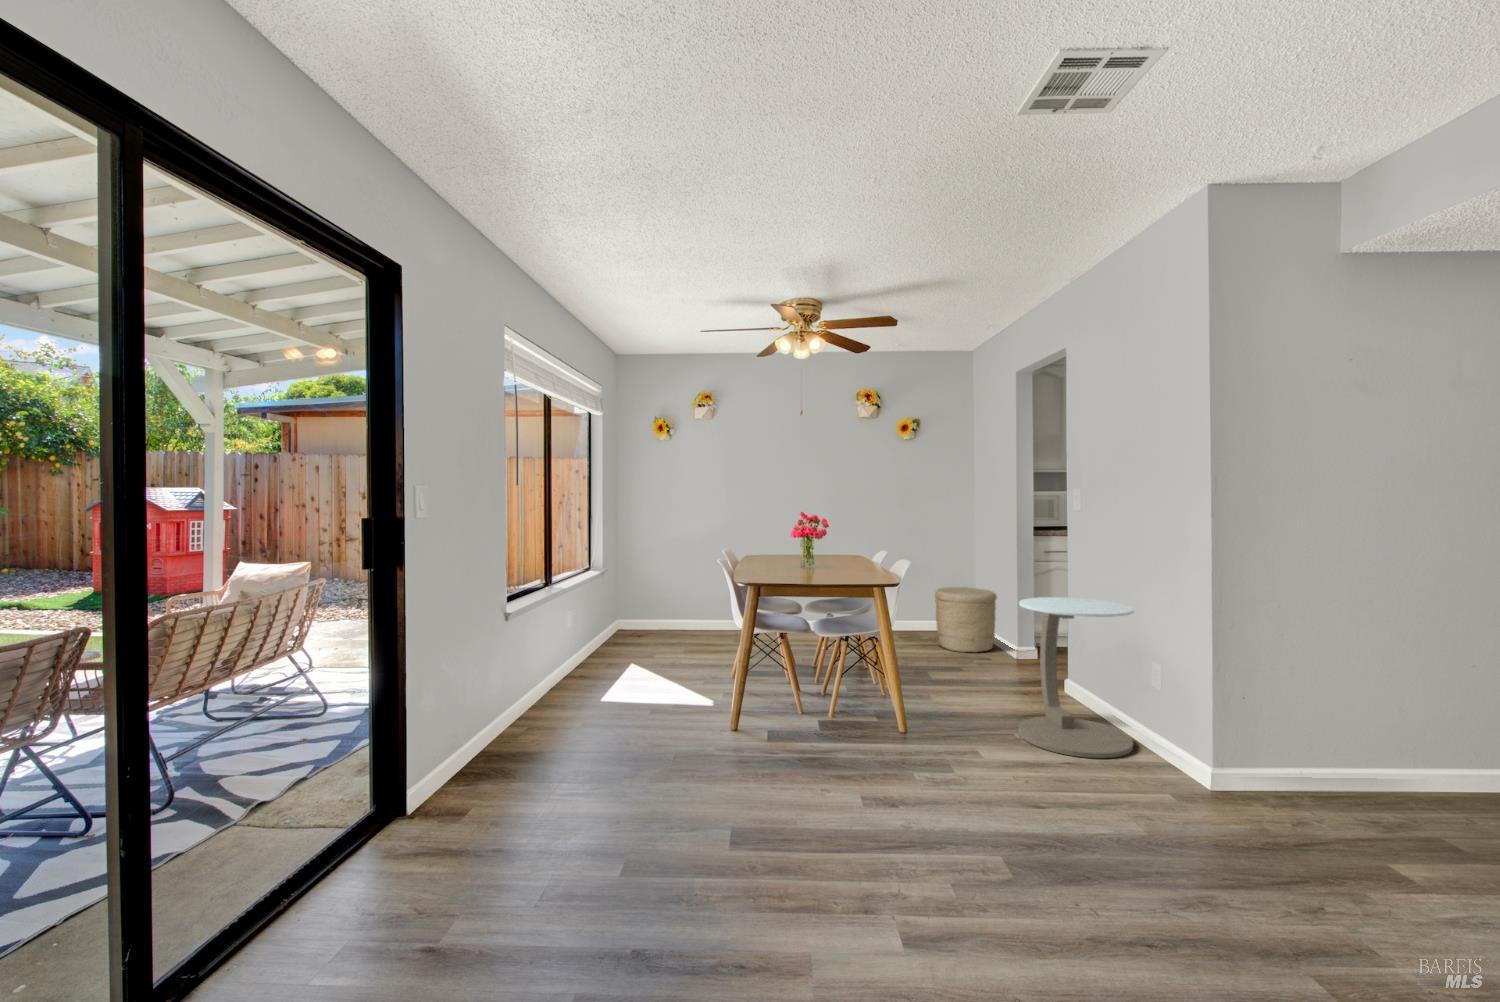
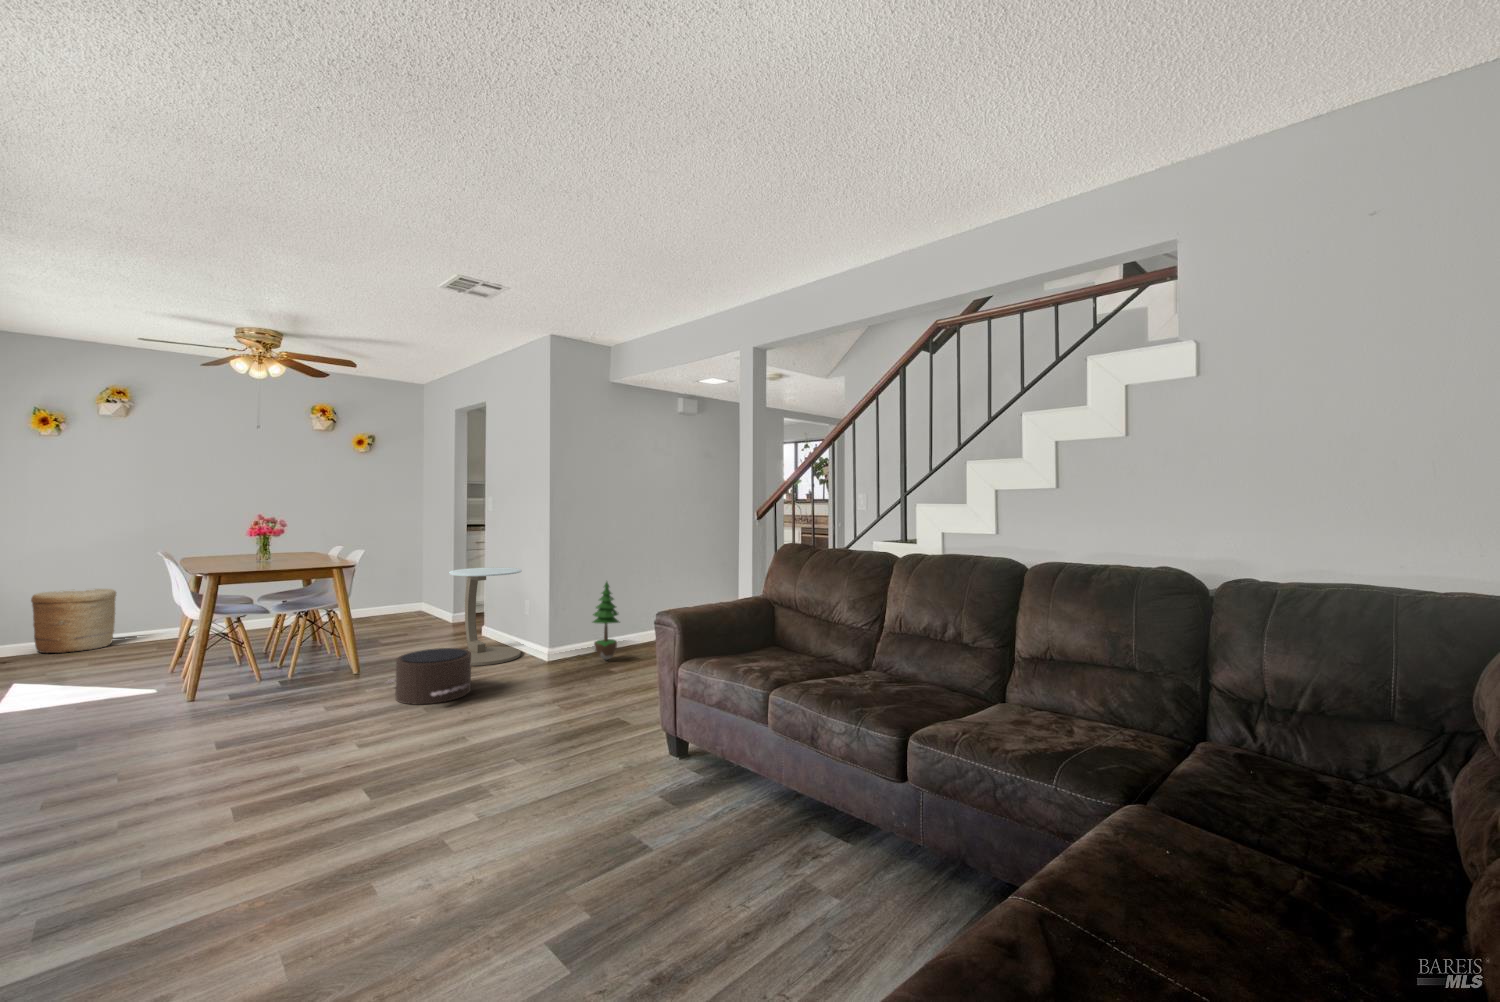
woven basket: present [935,587,997,652] -> present [31,589,116,653]
potted tree: none [1285,649,1358,805] -> present [593,582,620,660]
pouf: none [933,725,1068,829] -> present [385,648,471,704]

